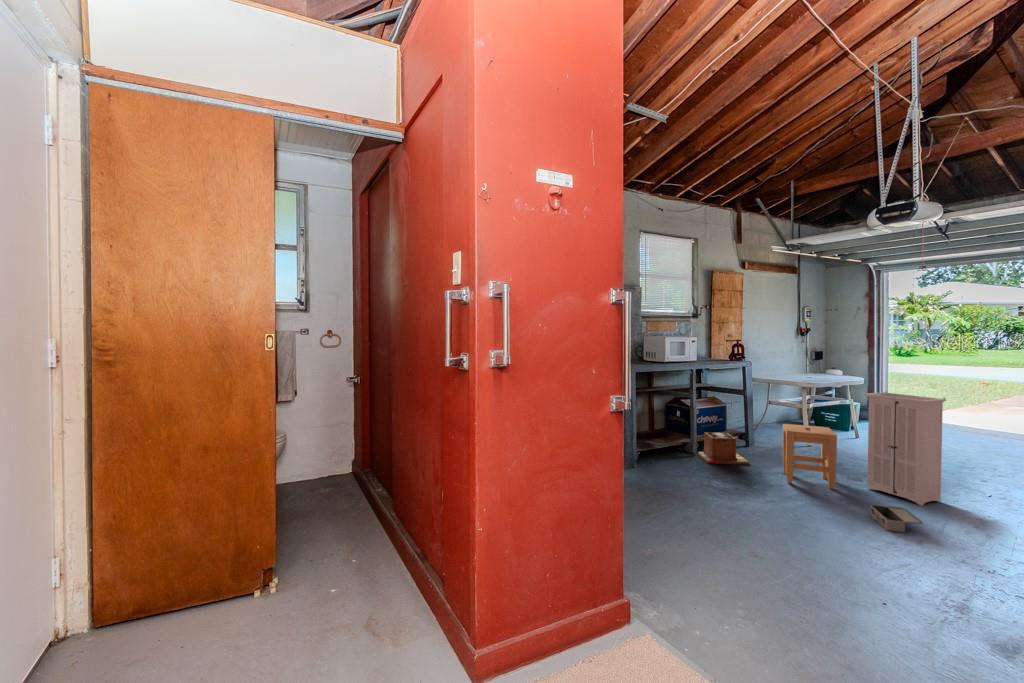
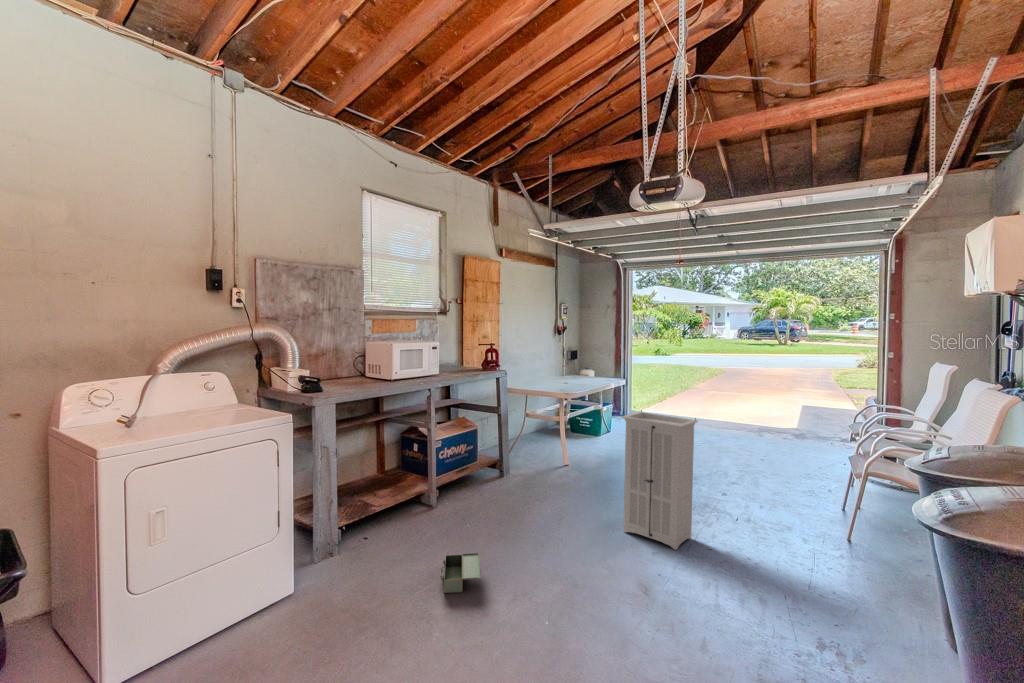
stool: present [783,424,837,489] -> none [536,457,594,541]
laundry basket: present [698,432,750,465] -> none [439,470,499,519]
toolbox: present [871,505,923,532] -> present [440,553,481,593]

